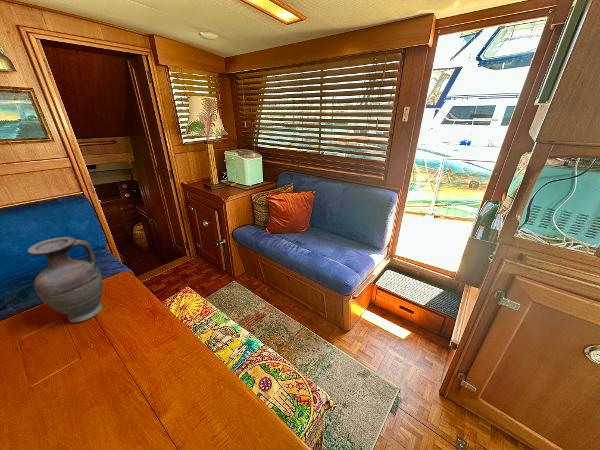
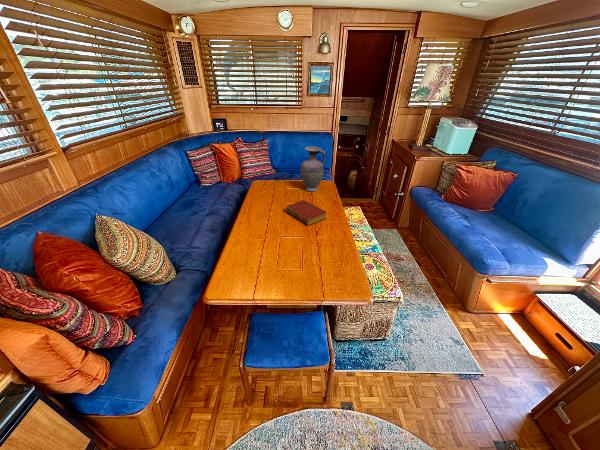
book: none [28,359,156,427] -> present [286,200,327,225]

